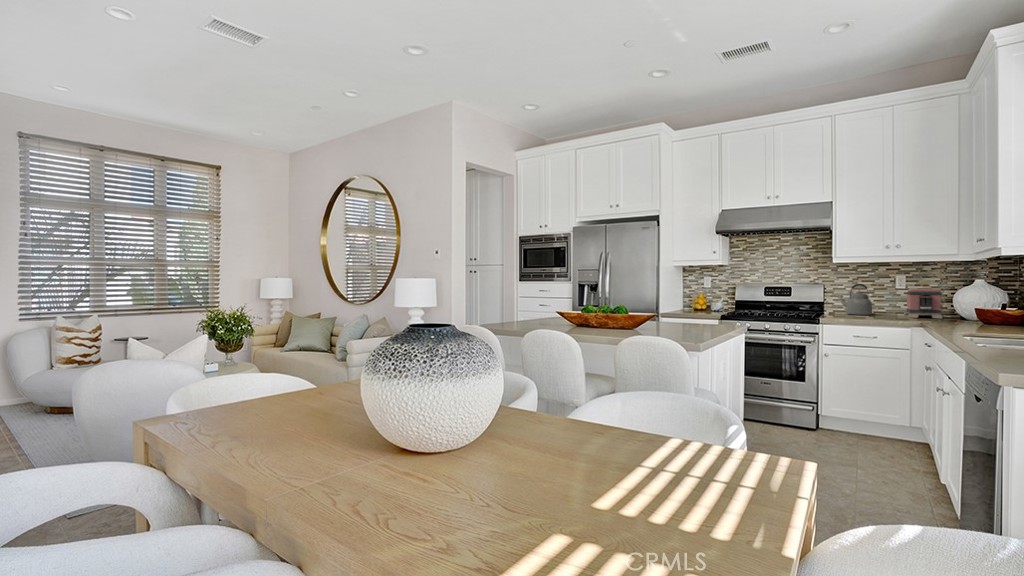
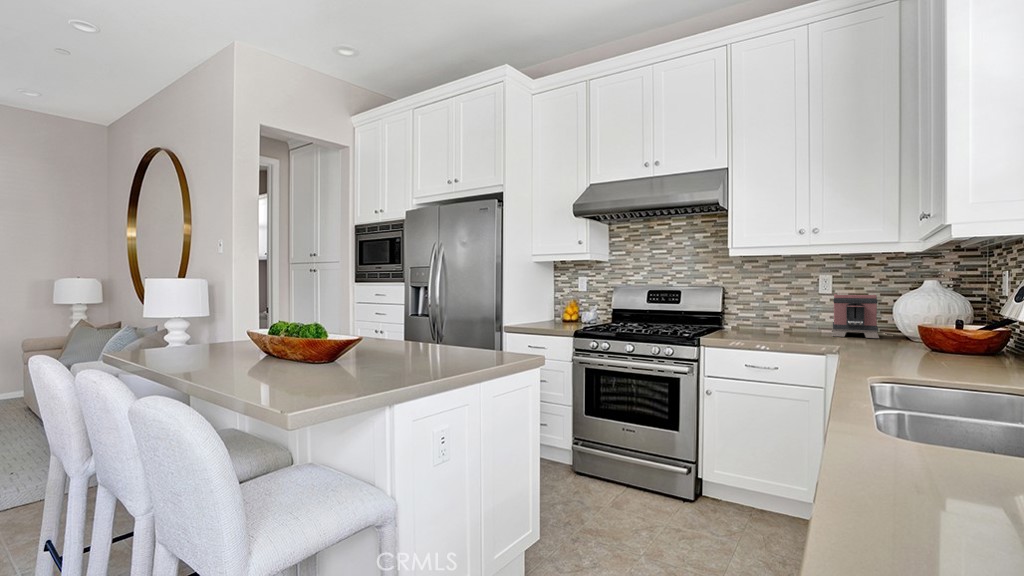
kettle: present [840,284,872,315] -> none [741,287,786,331]

